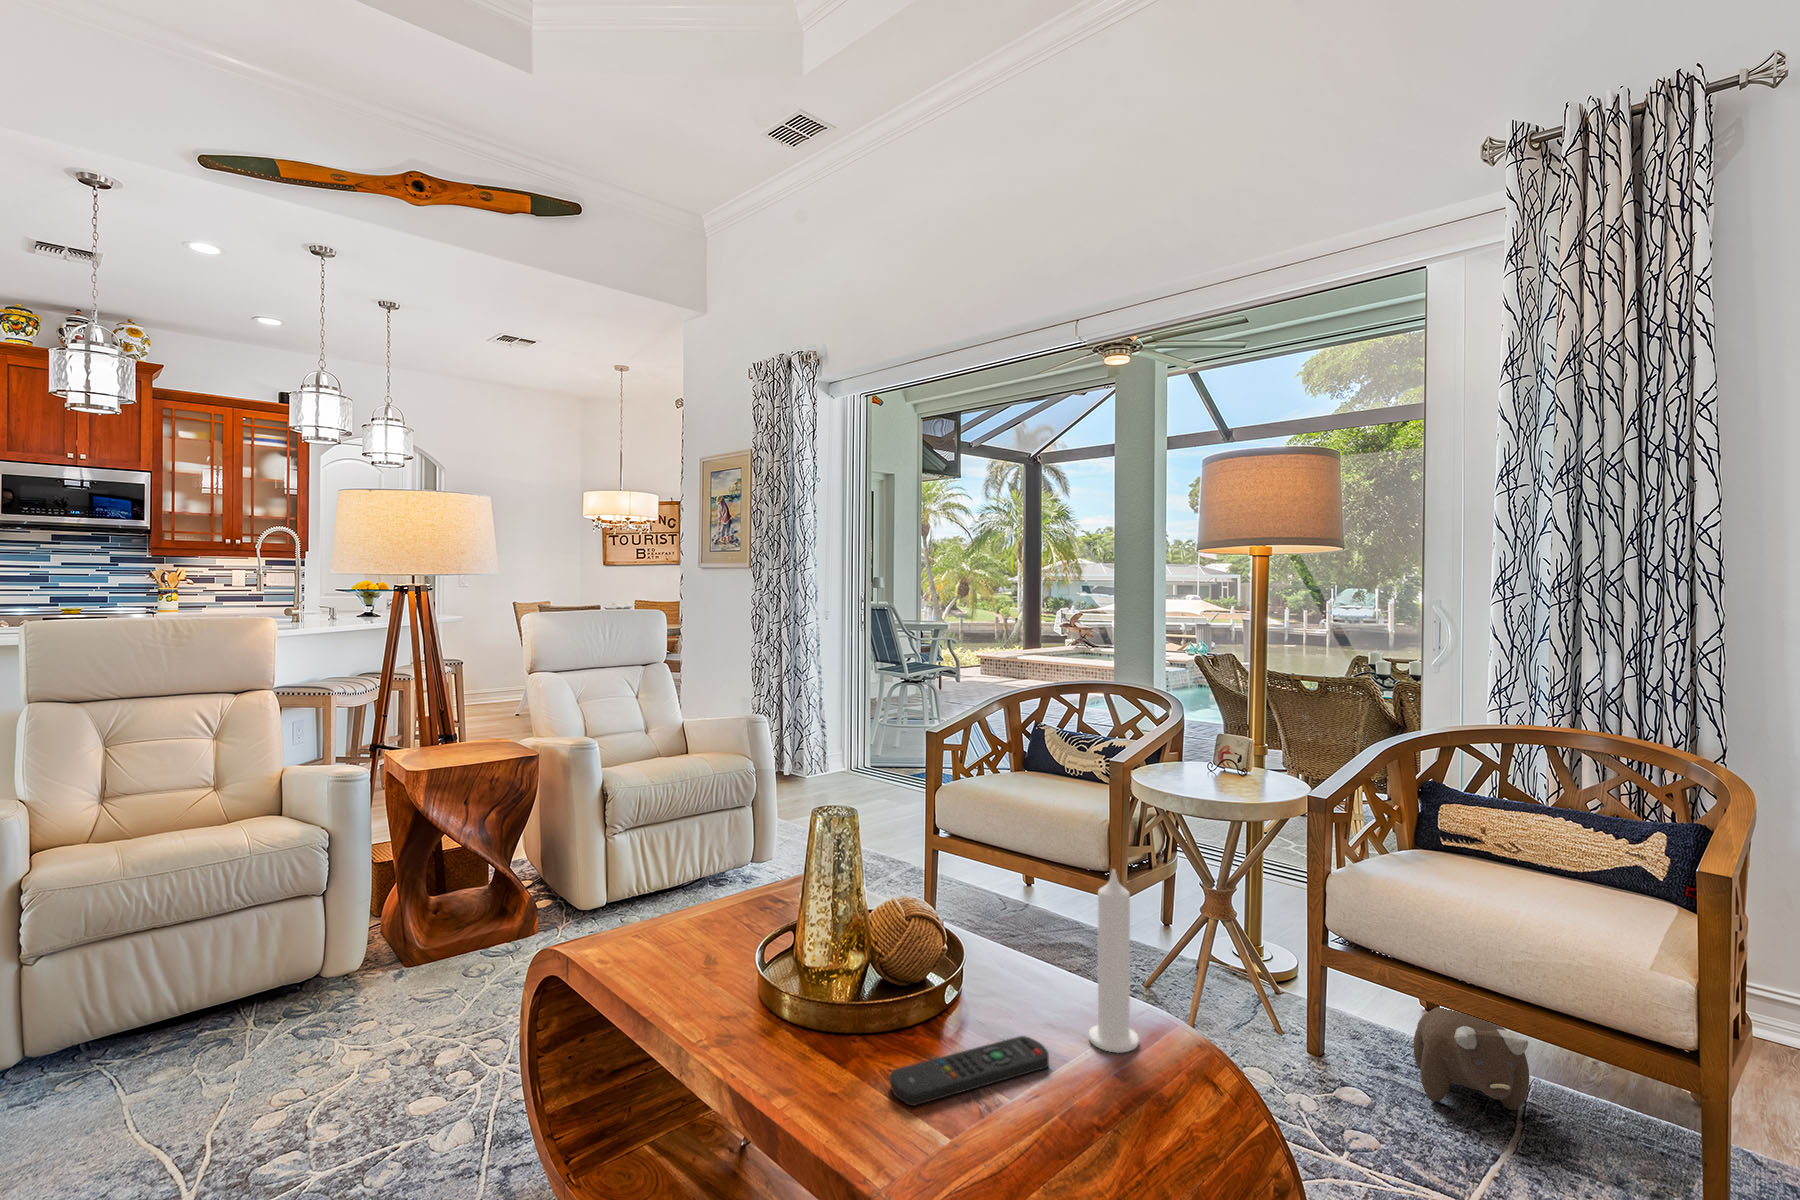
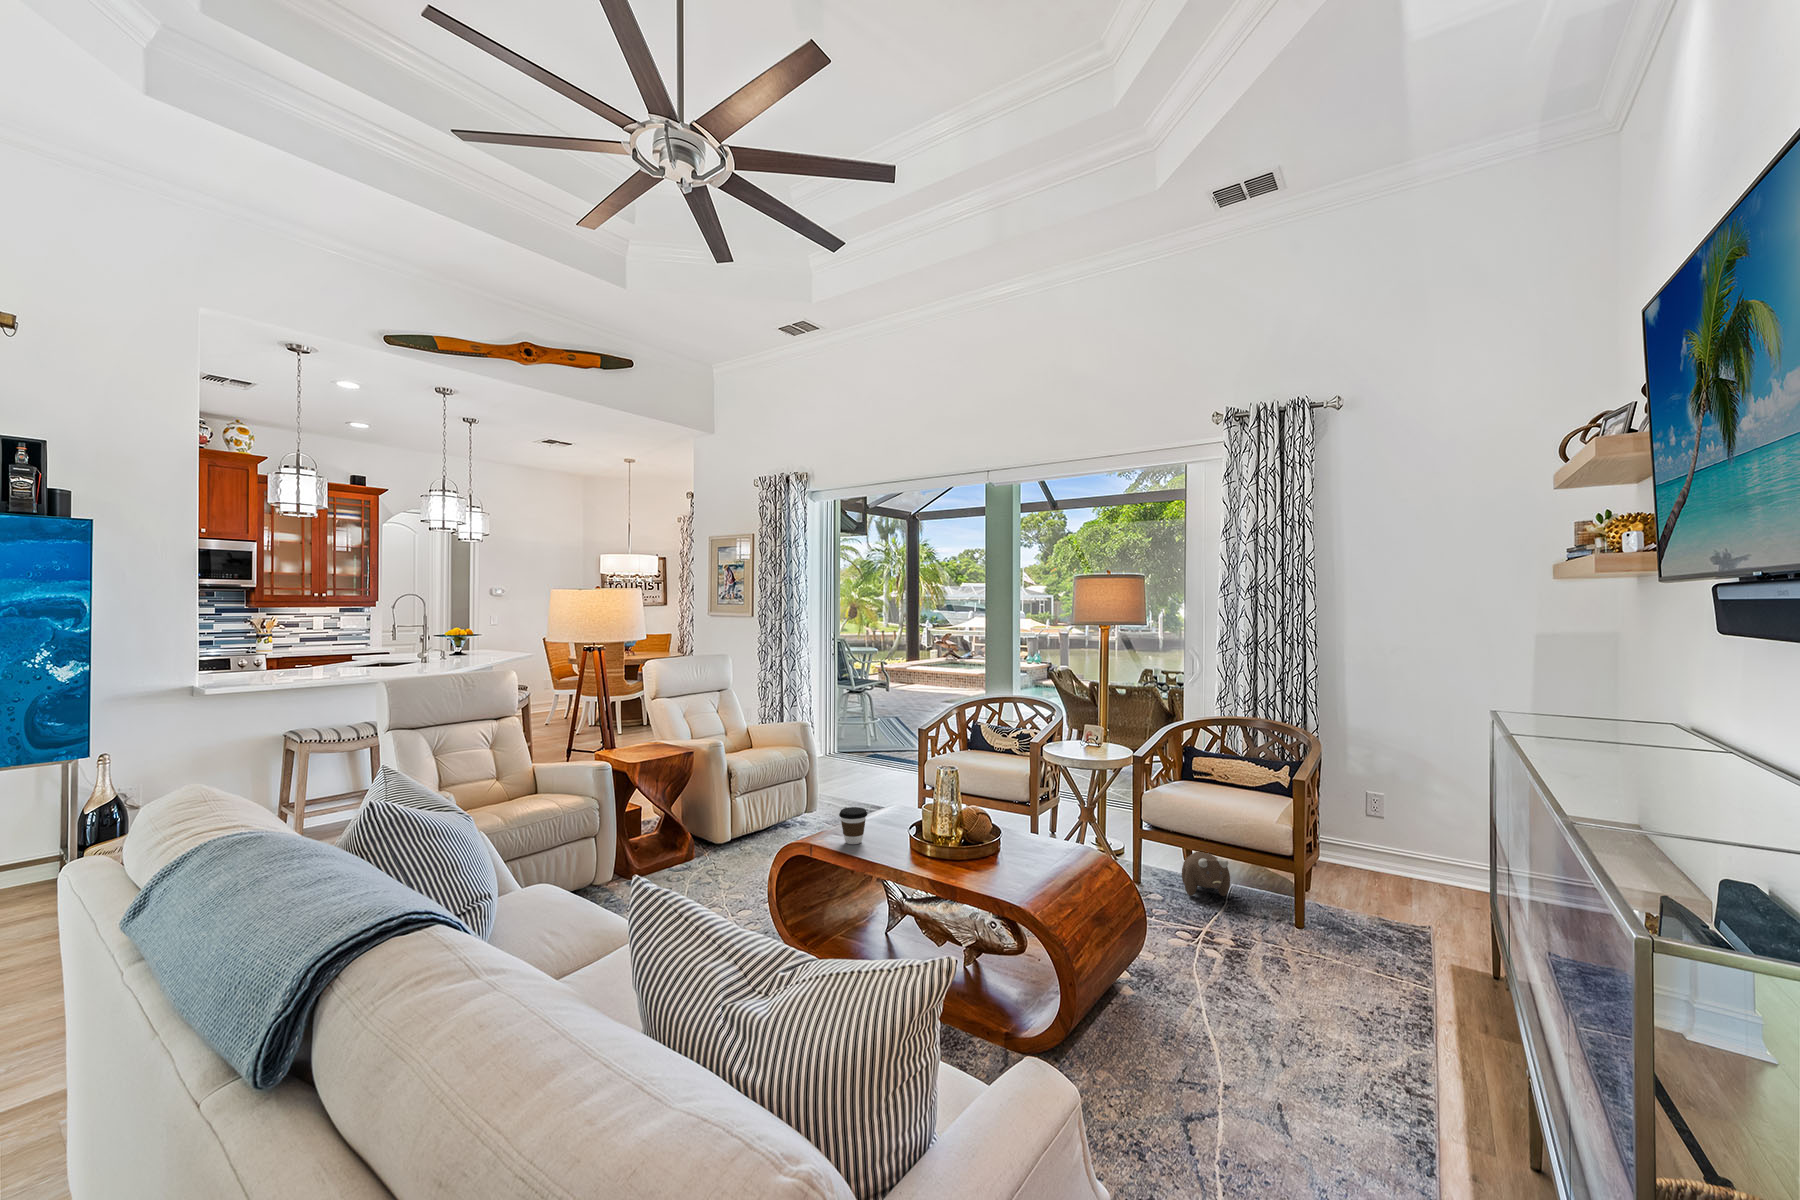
candle: present [1089,869,1139,1053] -> none [1056,786,1076,858]
coffee cup: none [626,881,689,964] -> present [839,807,867,844]
remote control: present [890,1036,1049,1106] -> none [988,854,1044,877]

